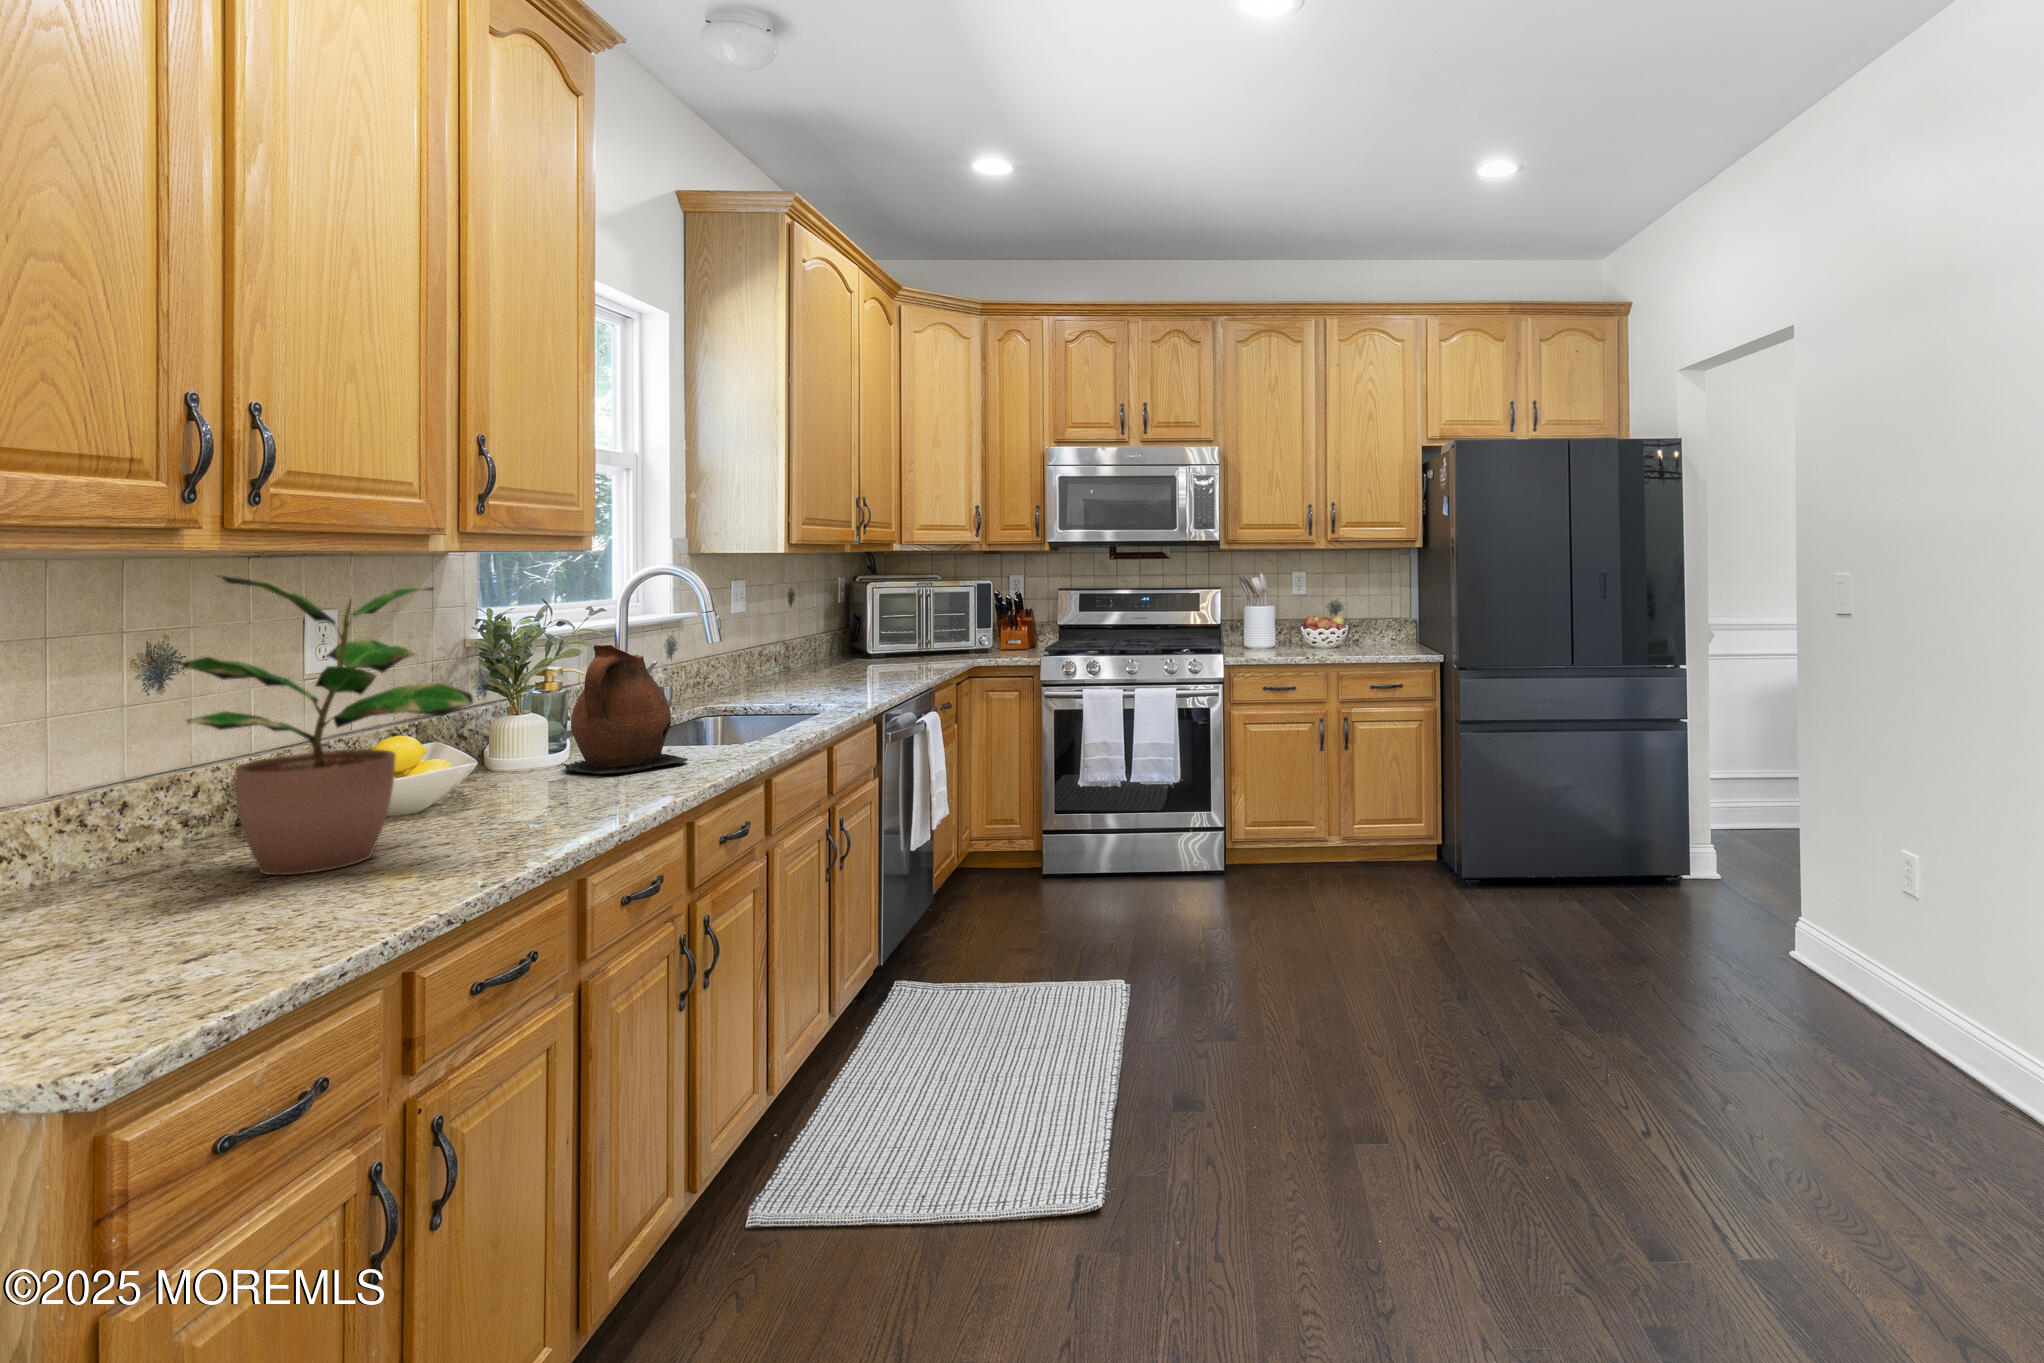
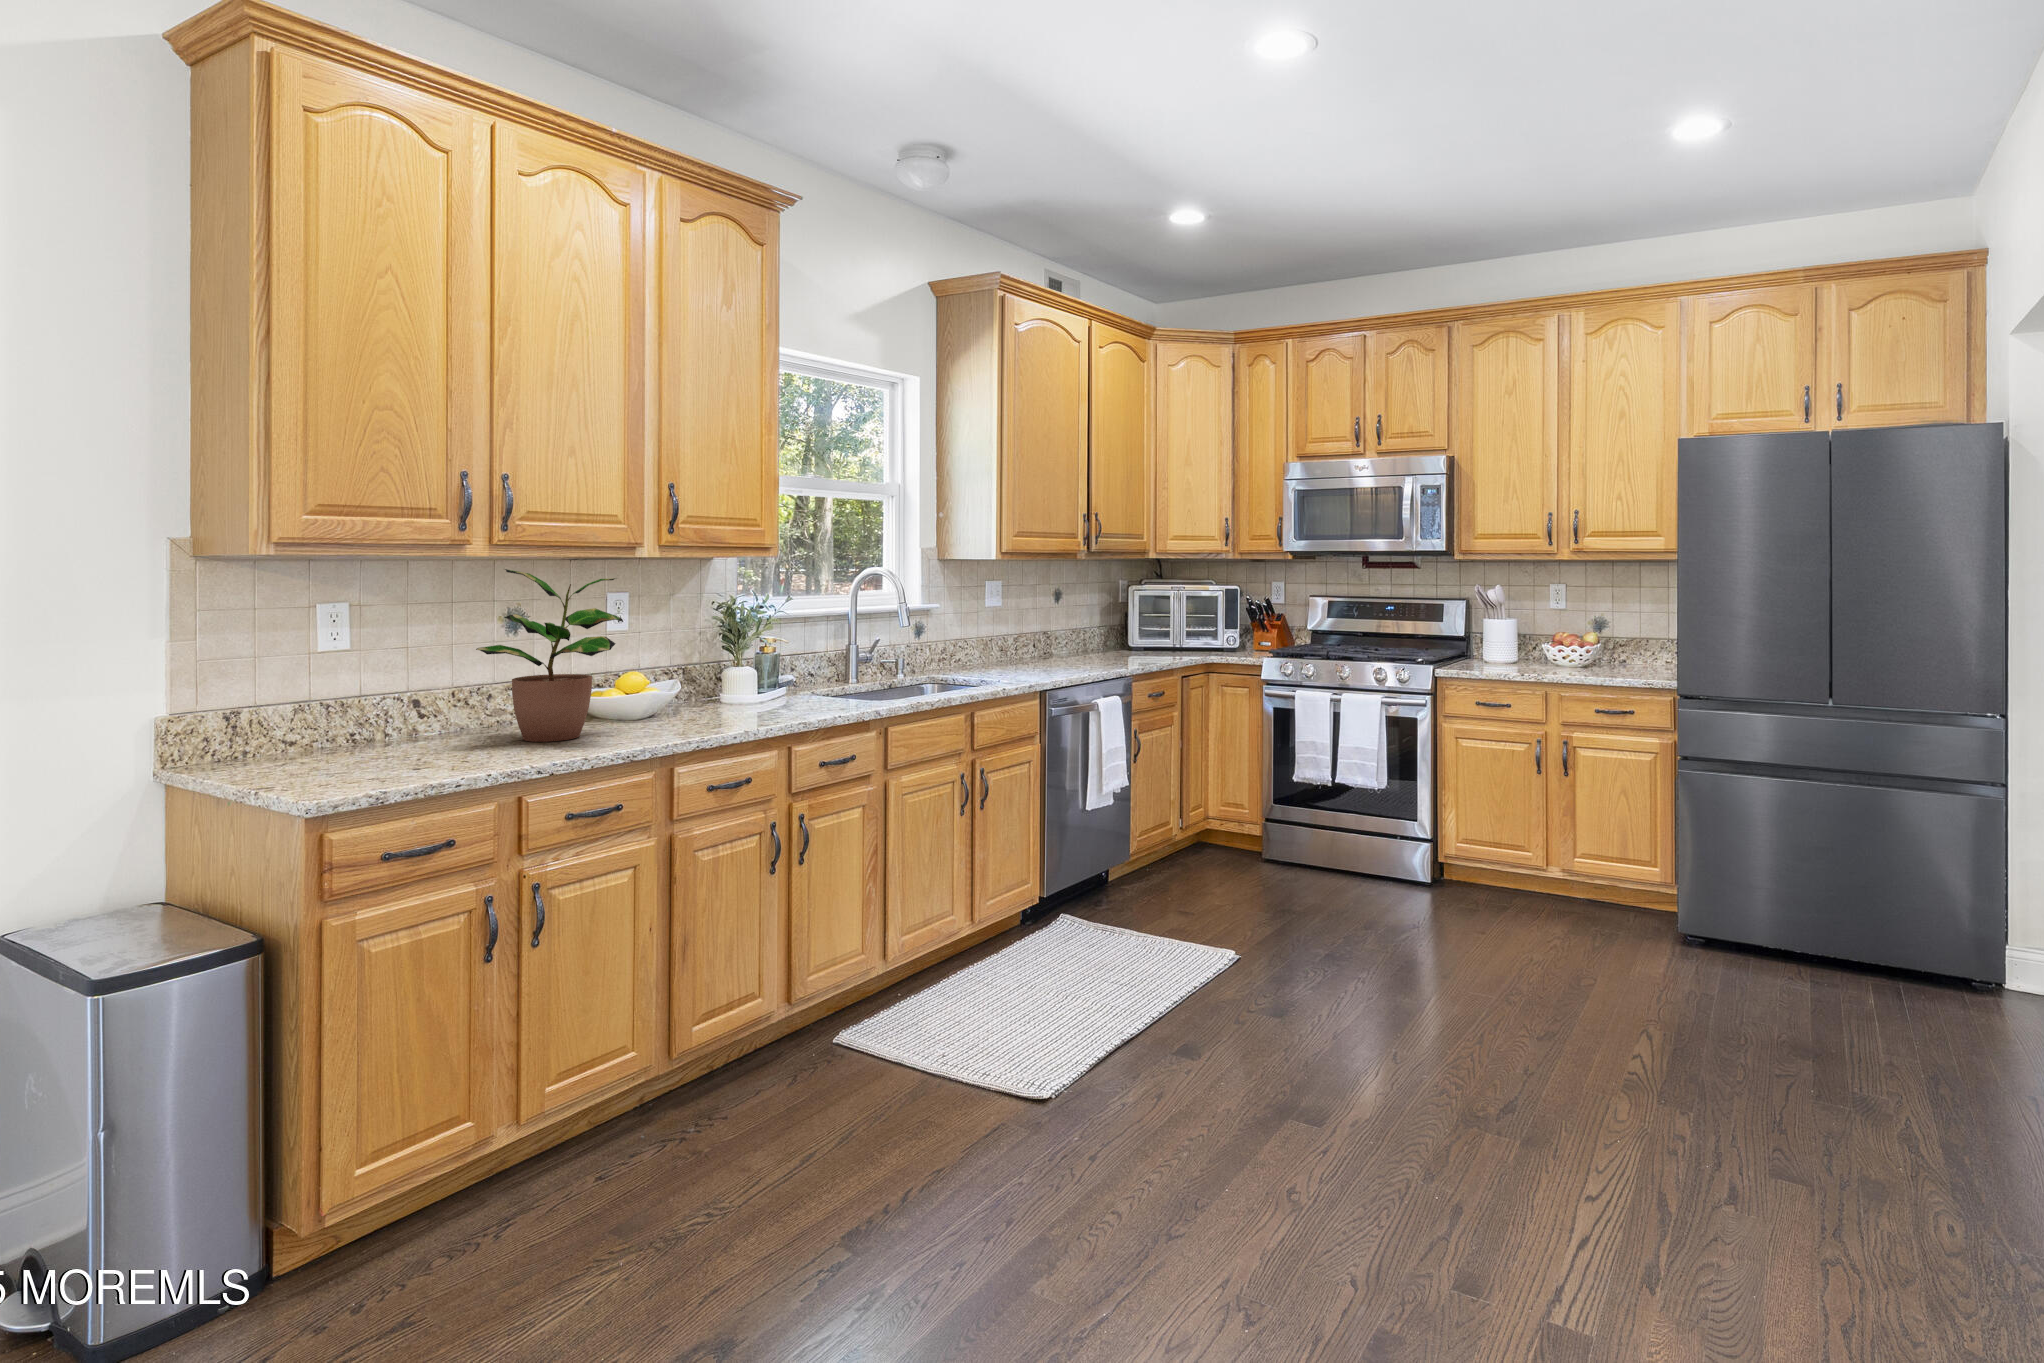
ceramic pitcher: present [557,645,688,774] -> none [757,621,832,710]

